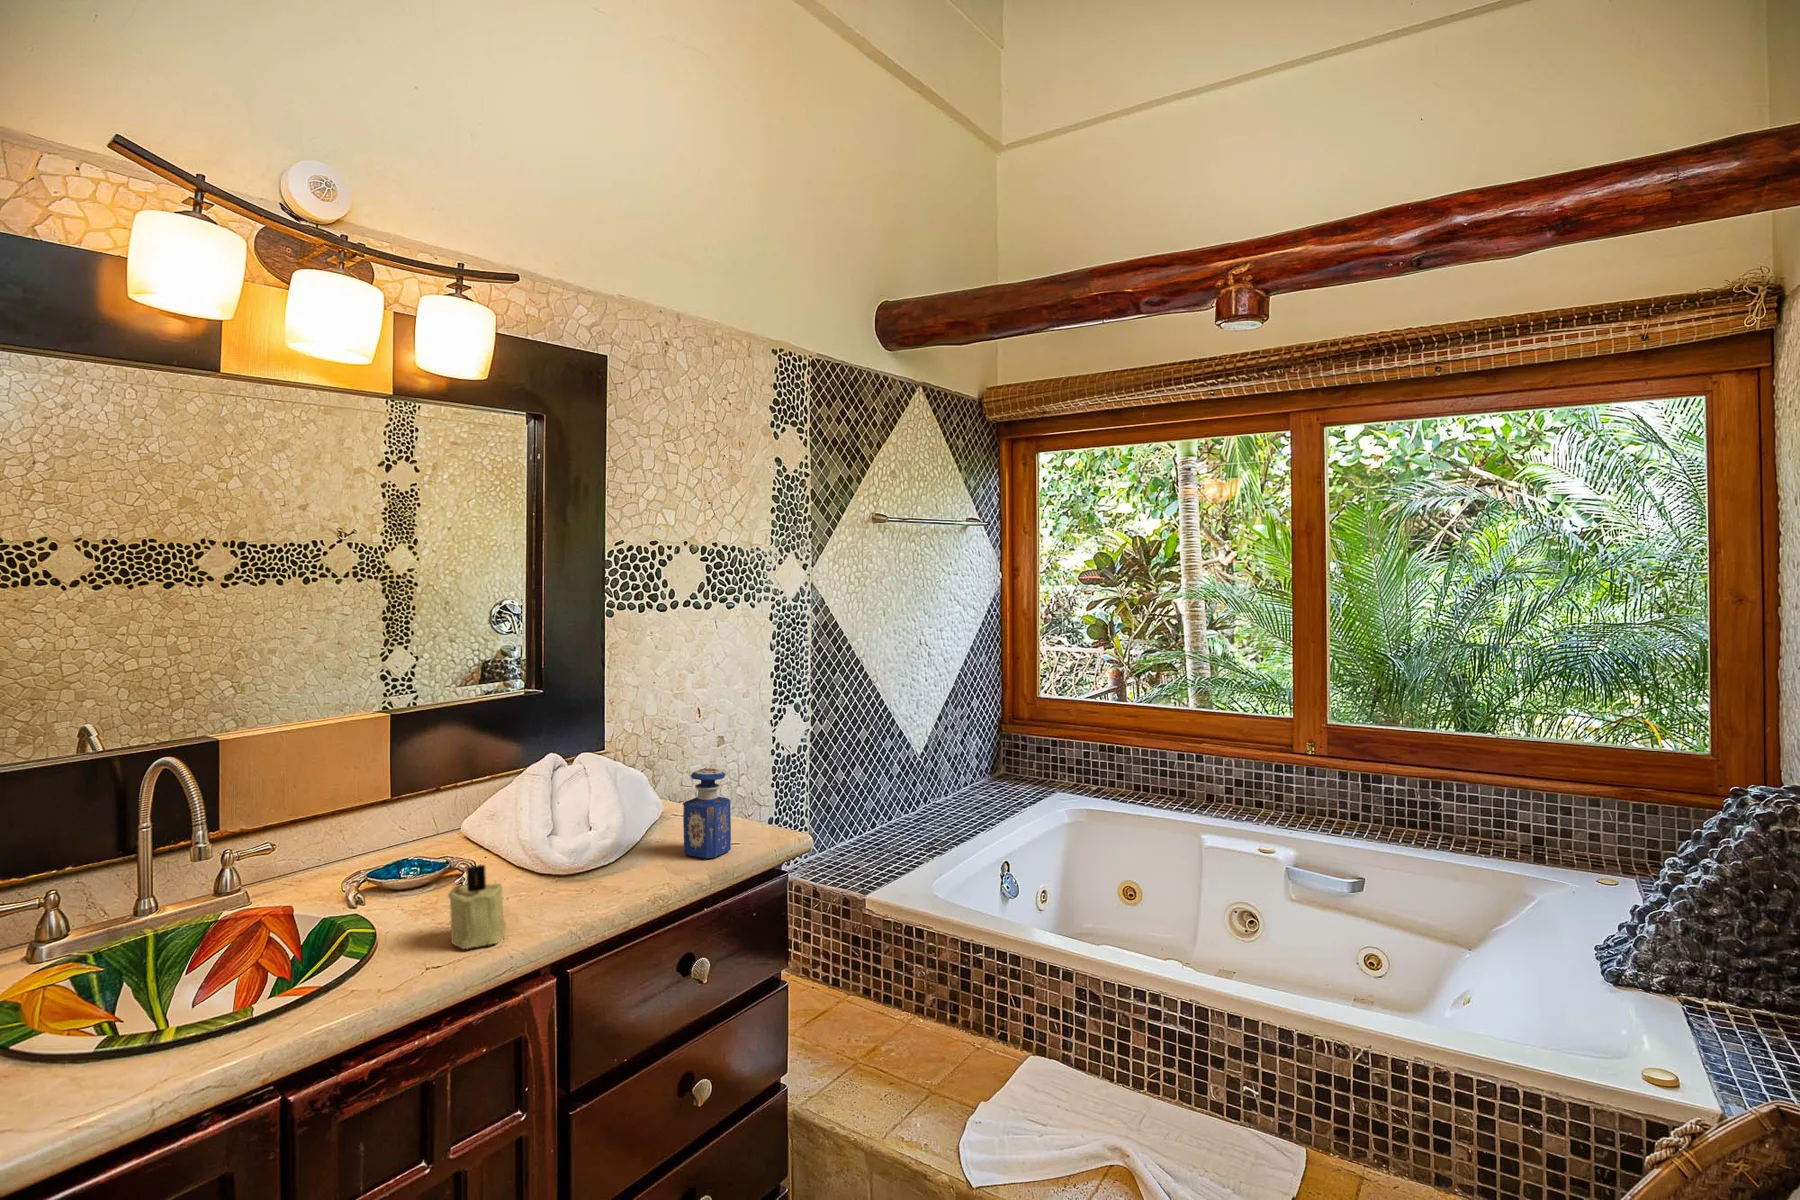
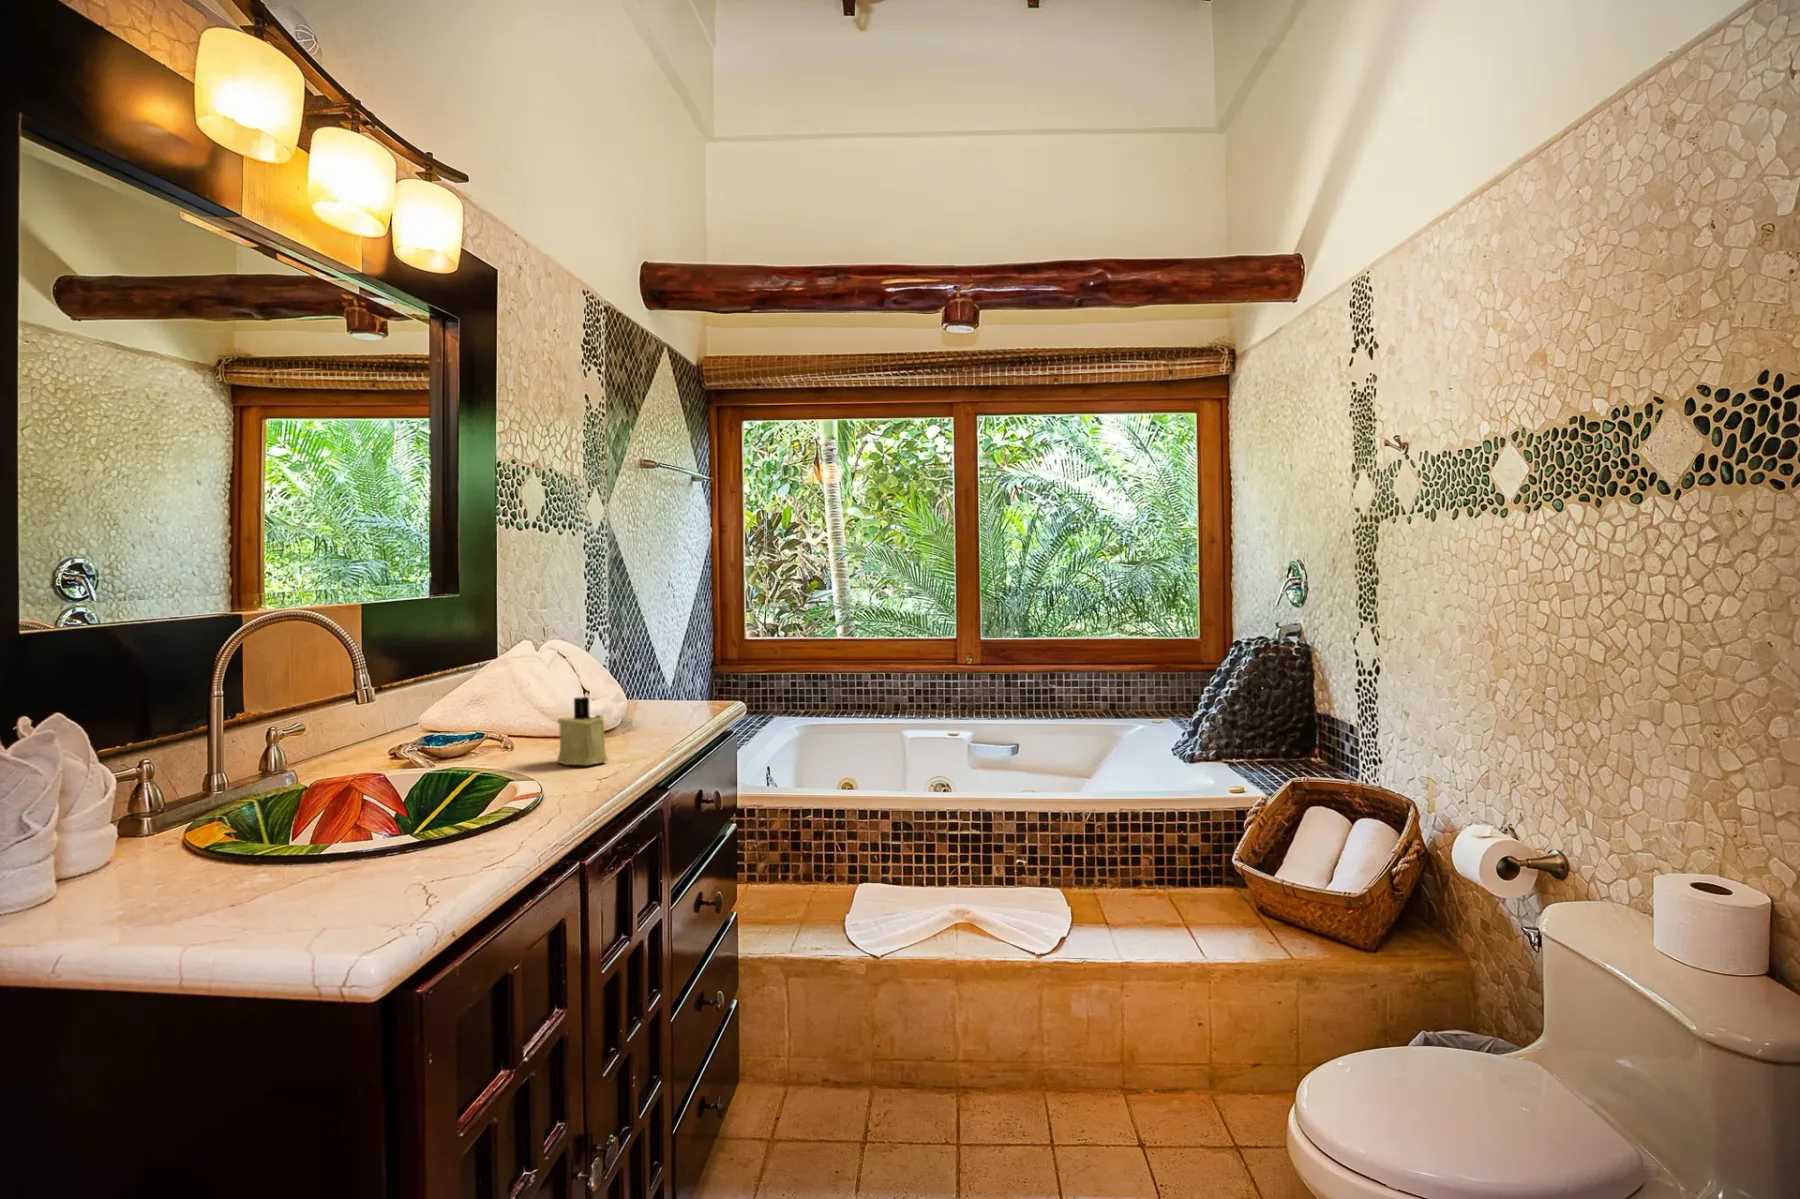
perfume bottle: present [683,769,731,858] -> none [644,644,683,719]

